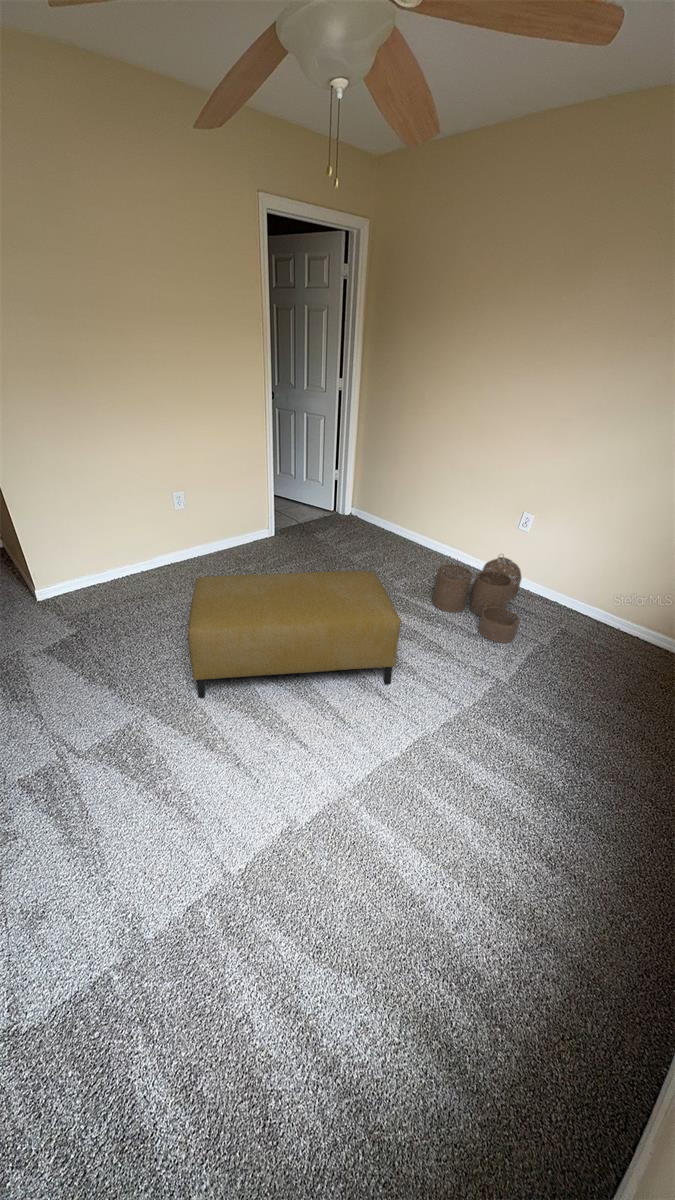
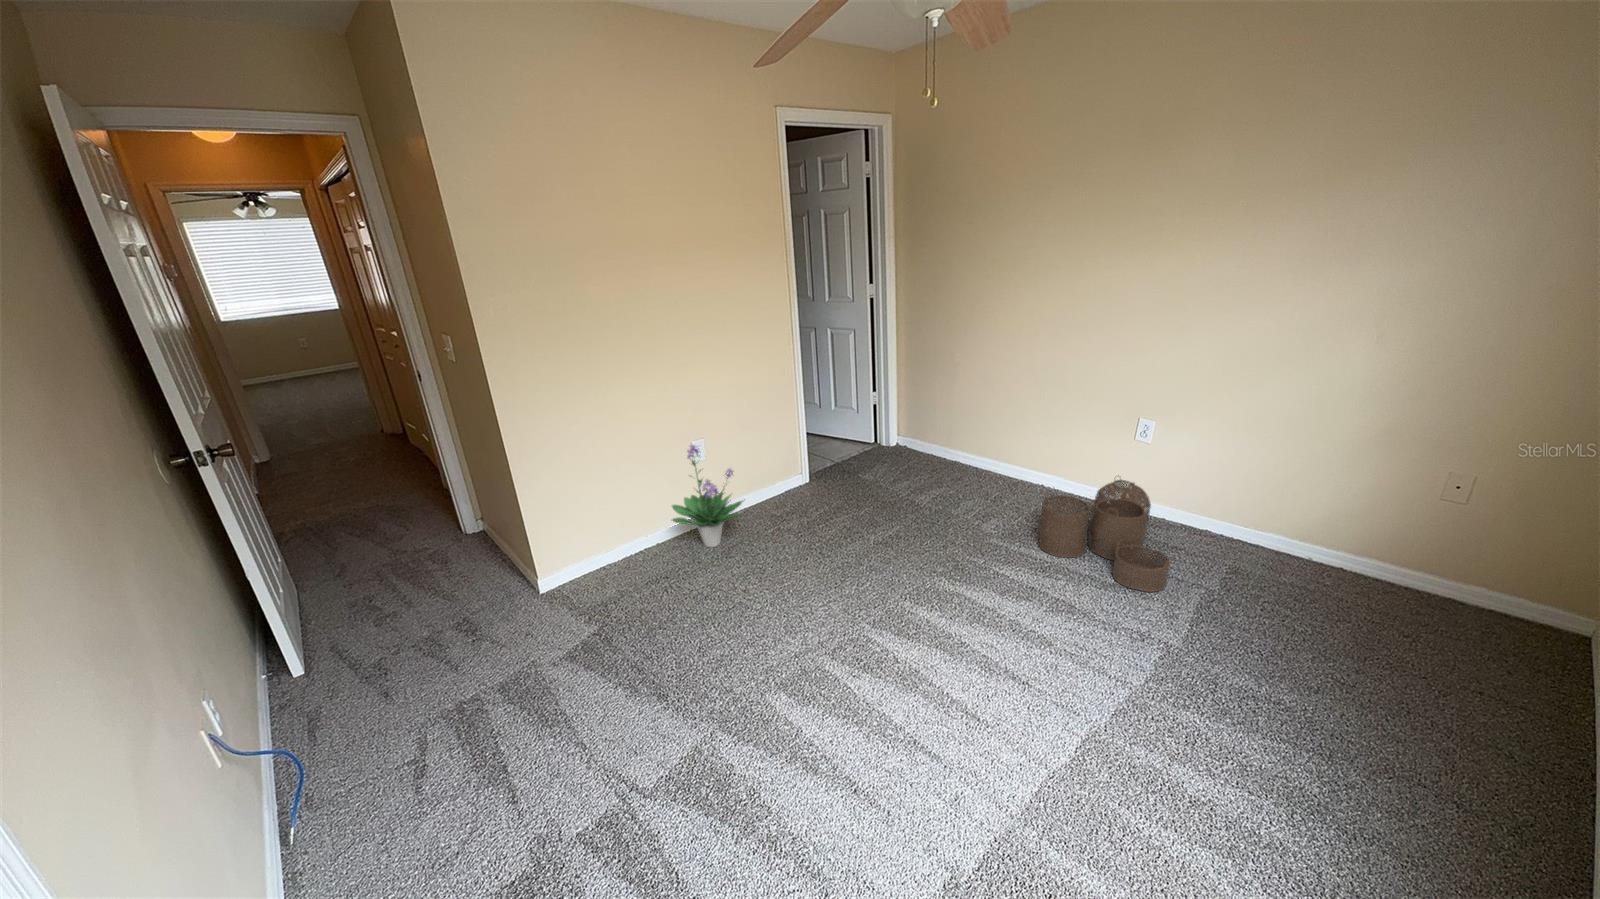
potted plant: none [147,494,212,579] -> present [672,444,742,547]
ottoman: present [188,571,401,698] -> none [753,514,1033,703]

